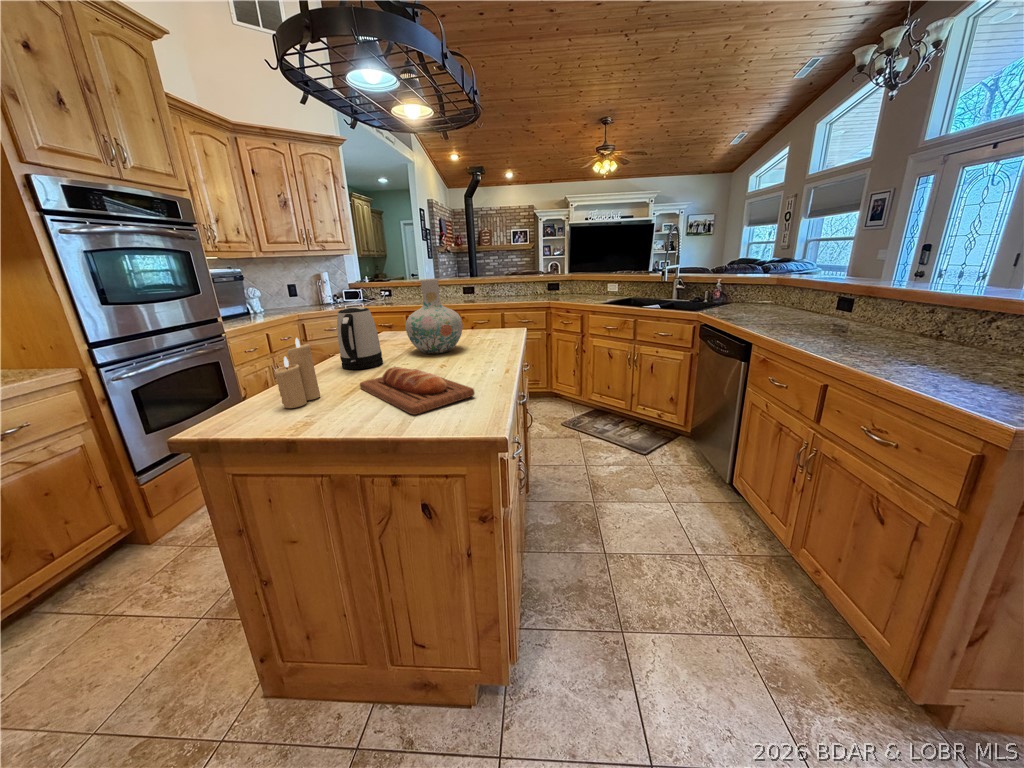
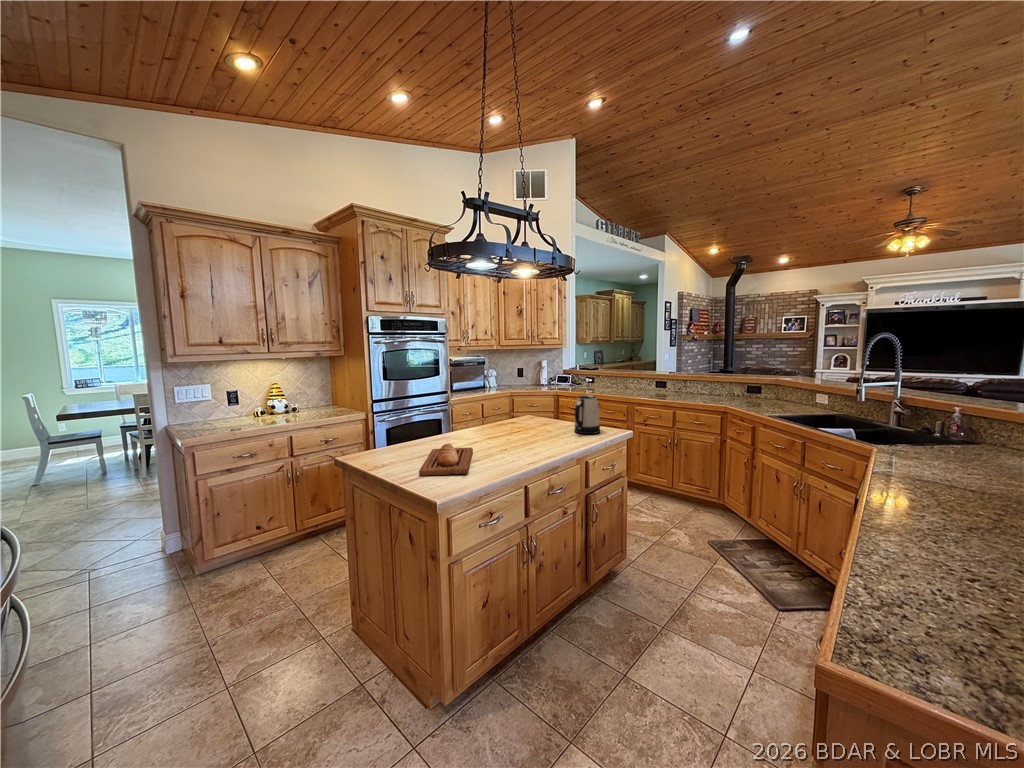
vase: present [406,279,463,354] -> none [500,384,542,440]
kettle: present [337,307,383,369] -> present [575,395,600,434]
candle: present [275,338,320,408] -> none [384,416,409,456]

